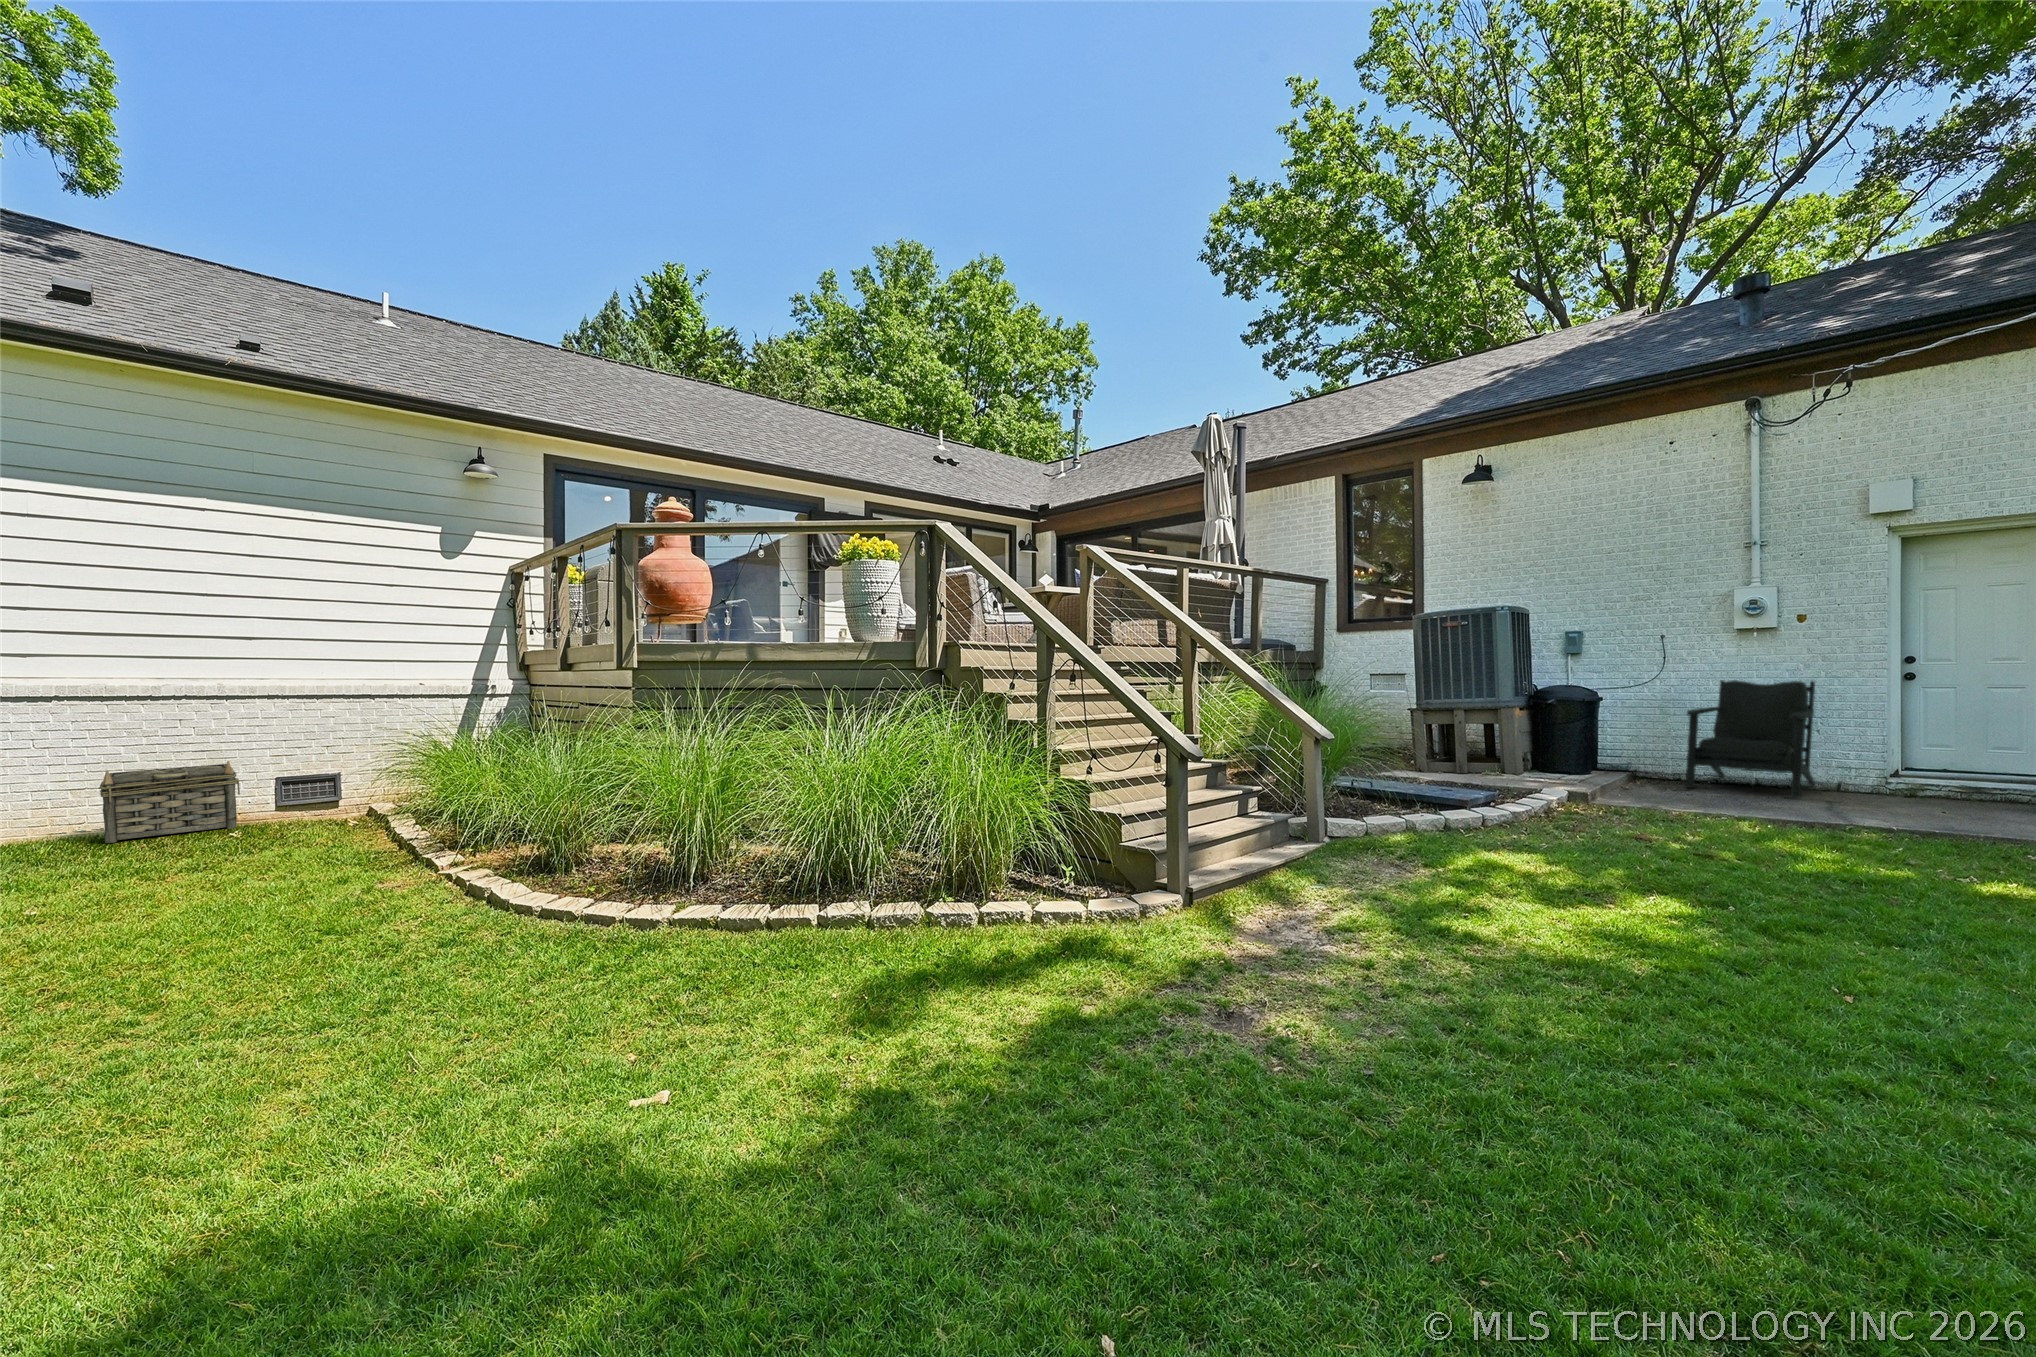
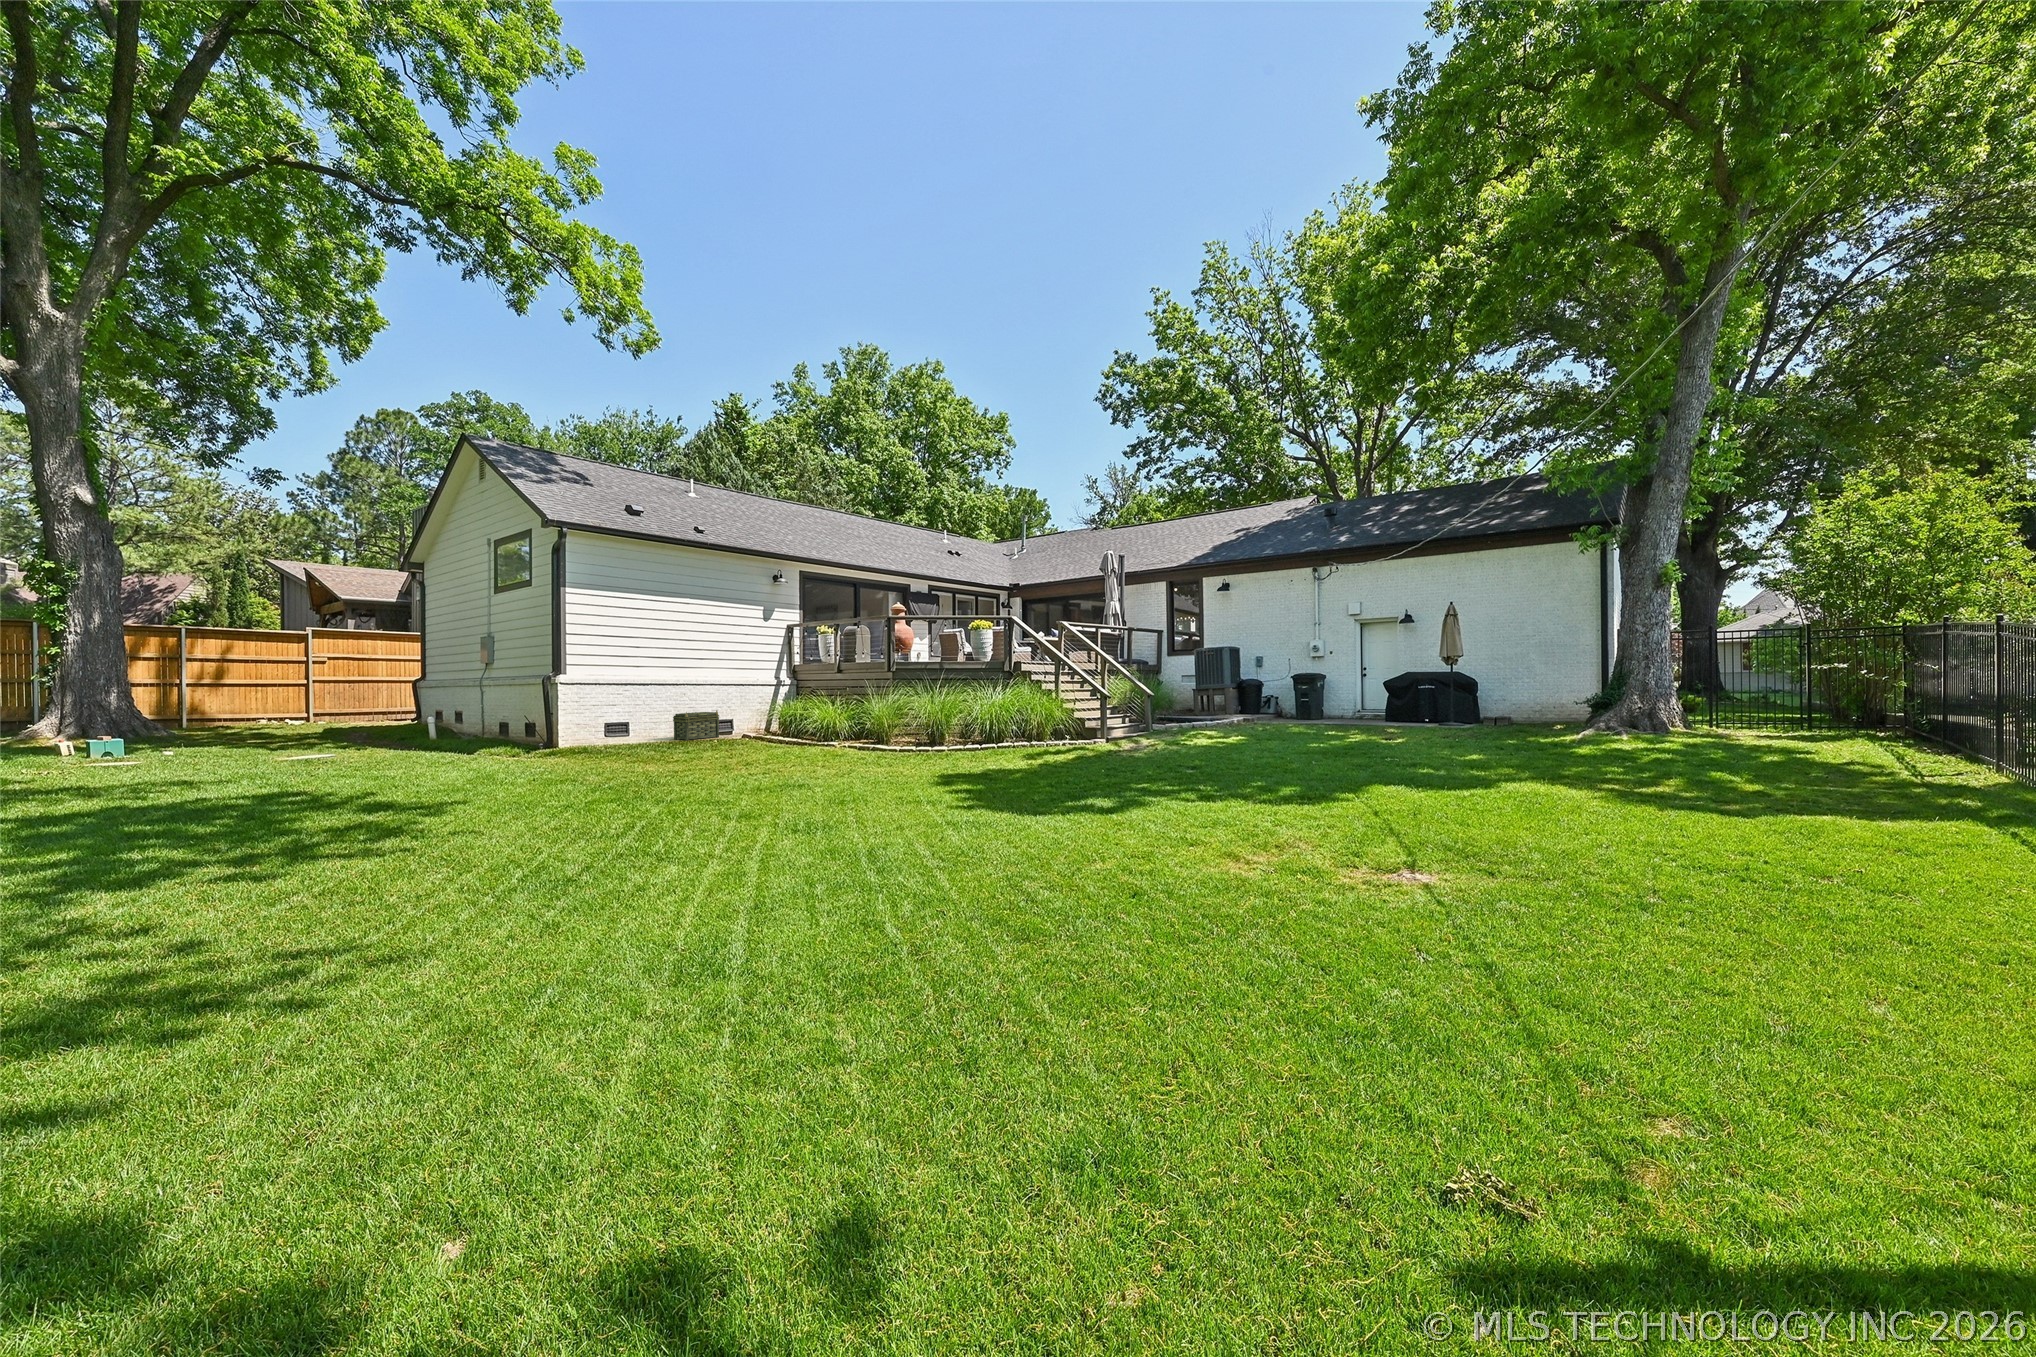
armchair: present [1686,680,1815,797] -> none [1290,678,1336,721]

